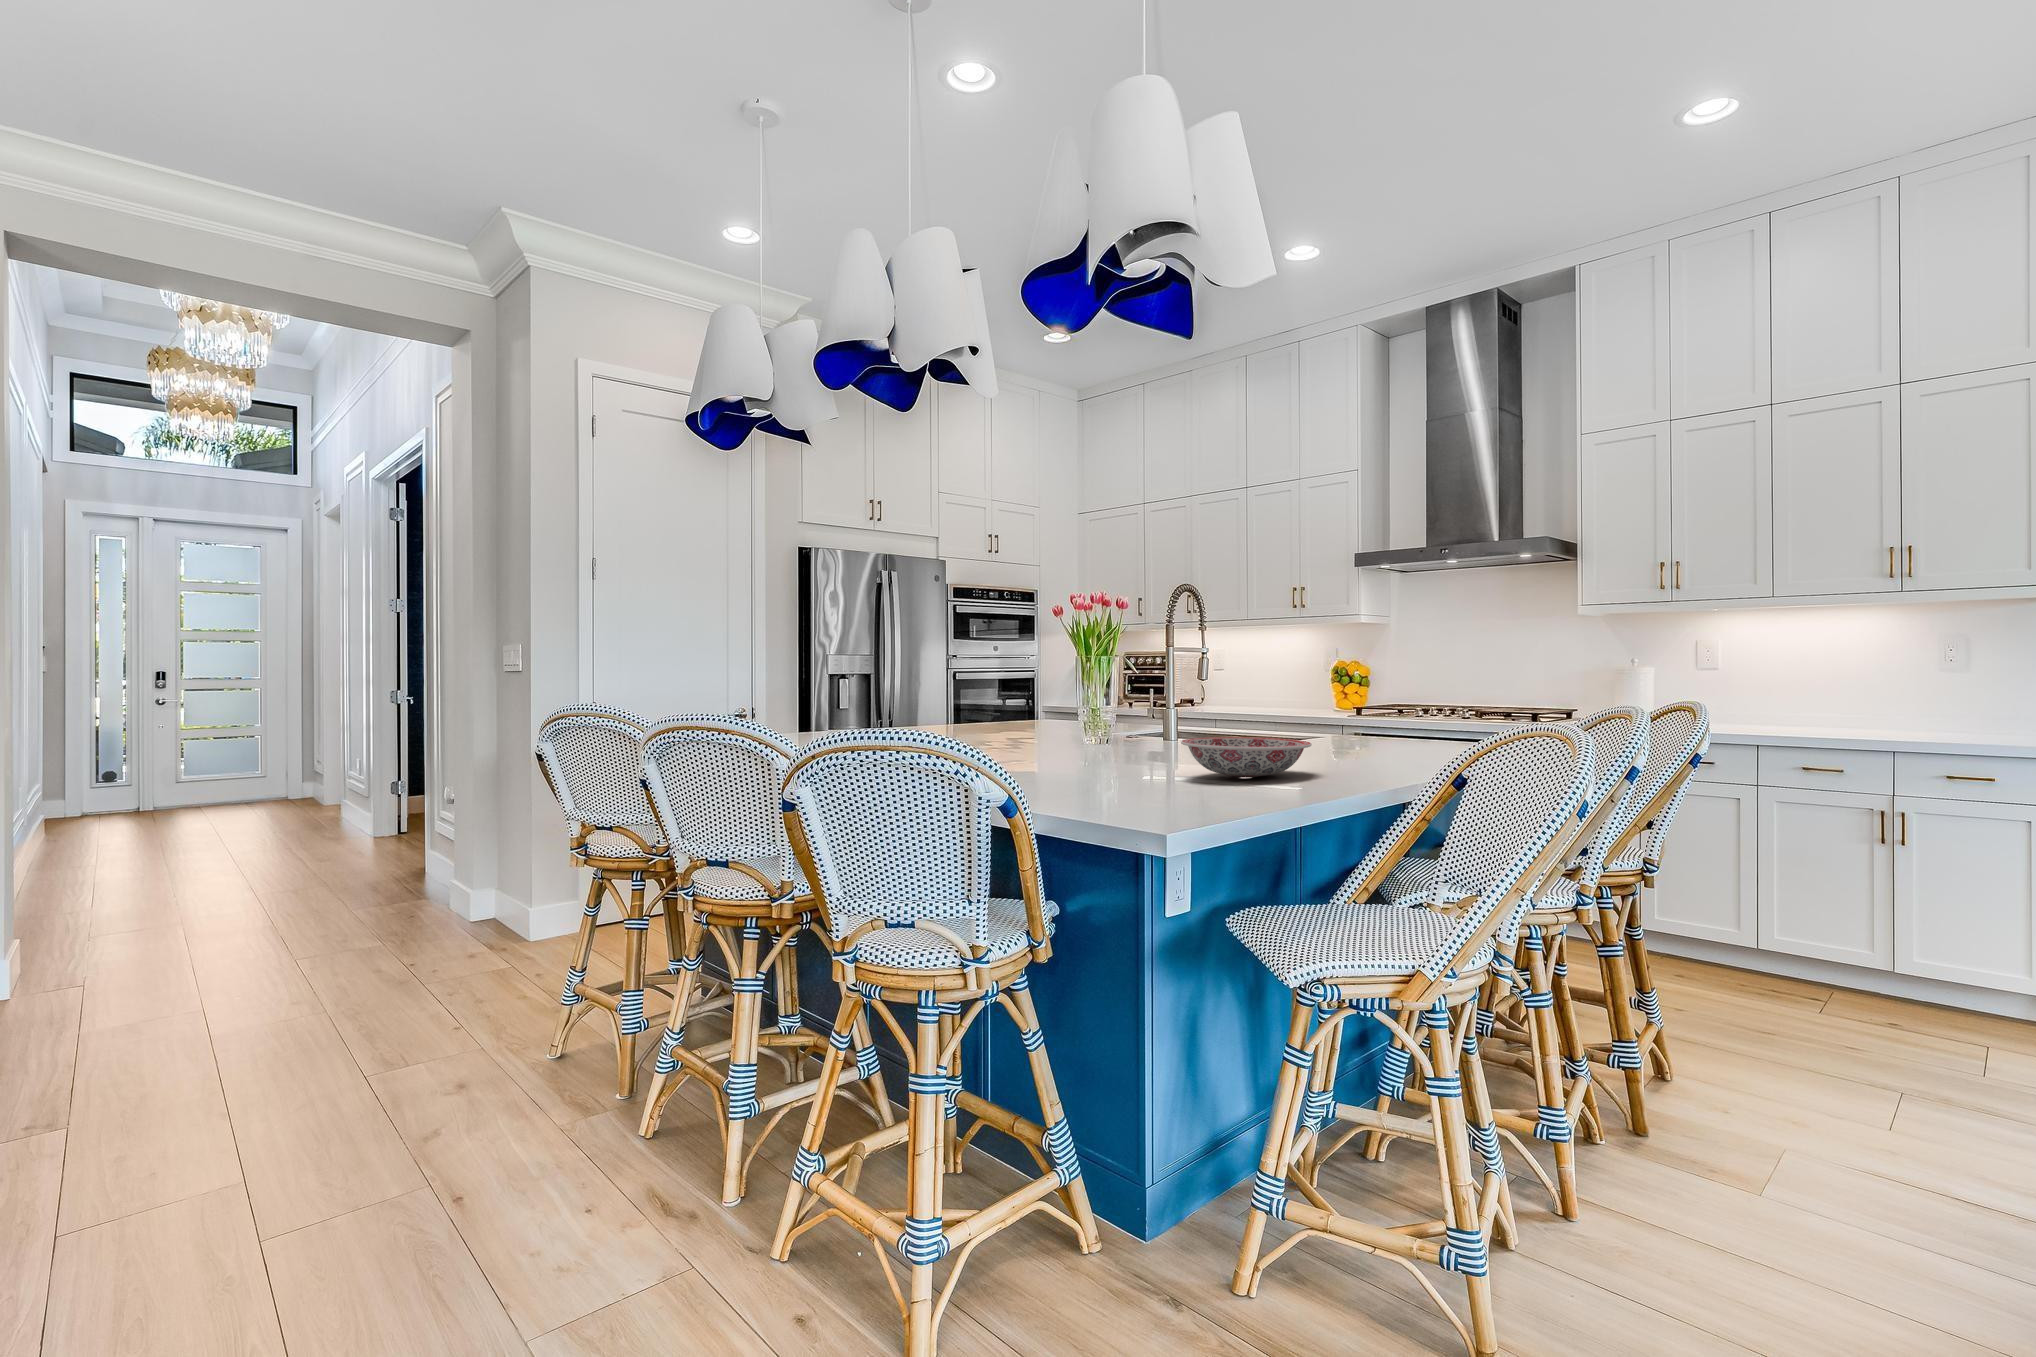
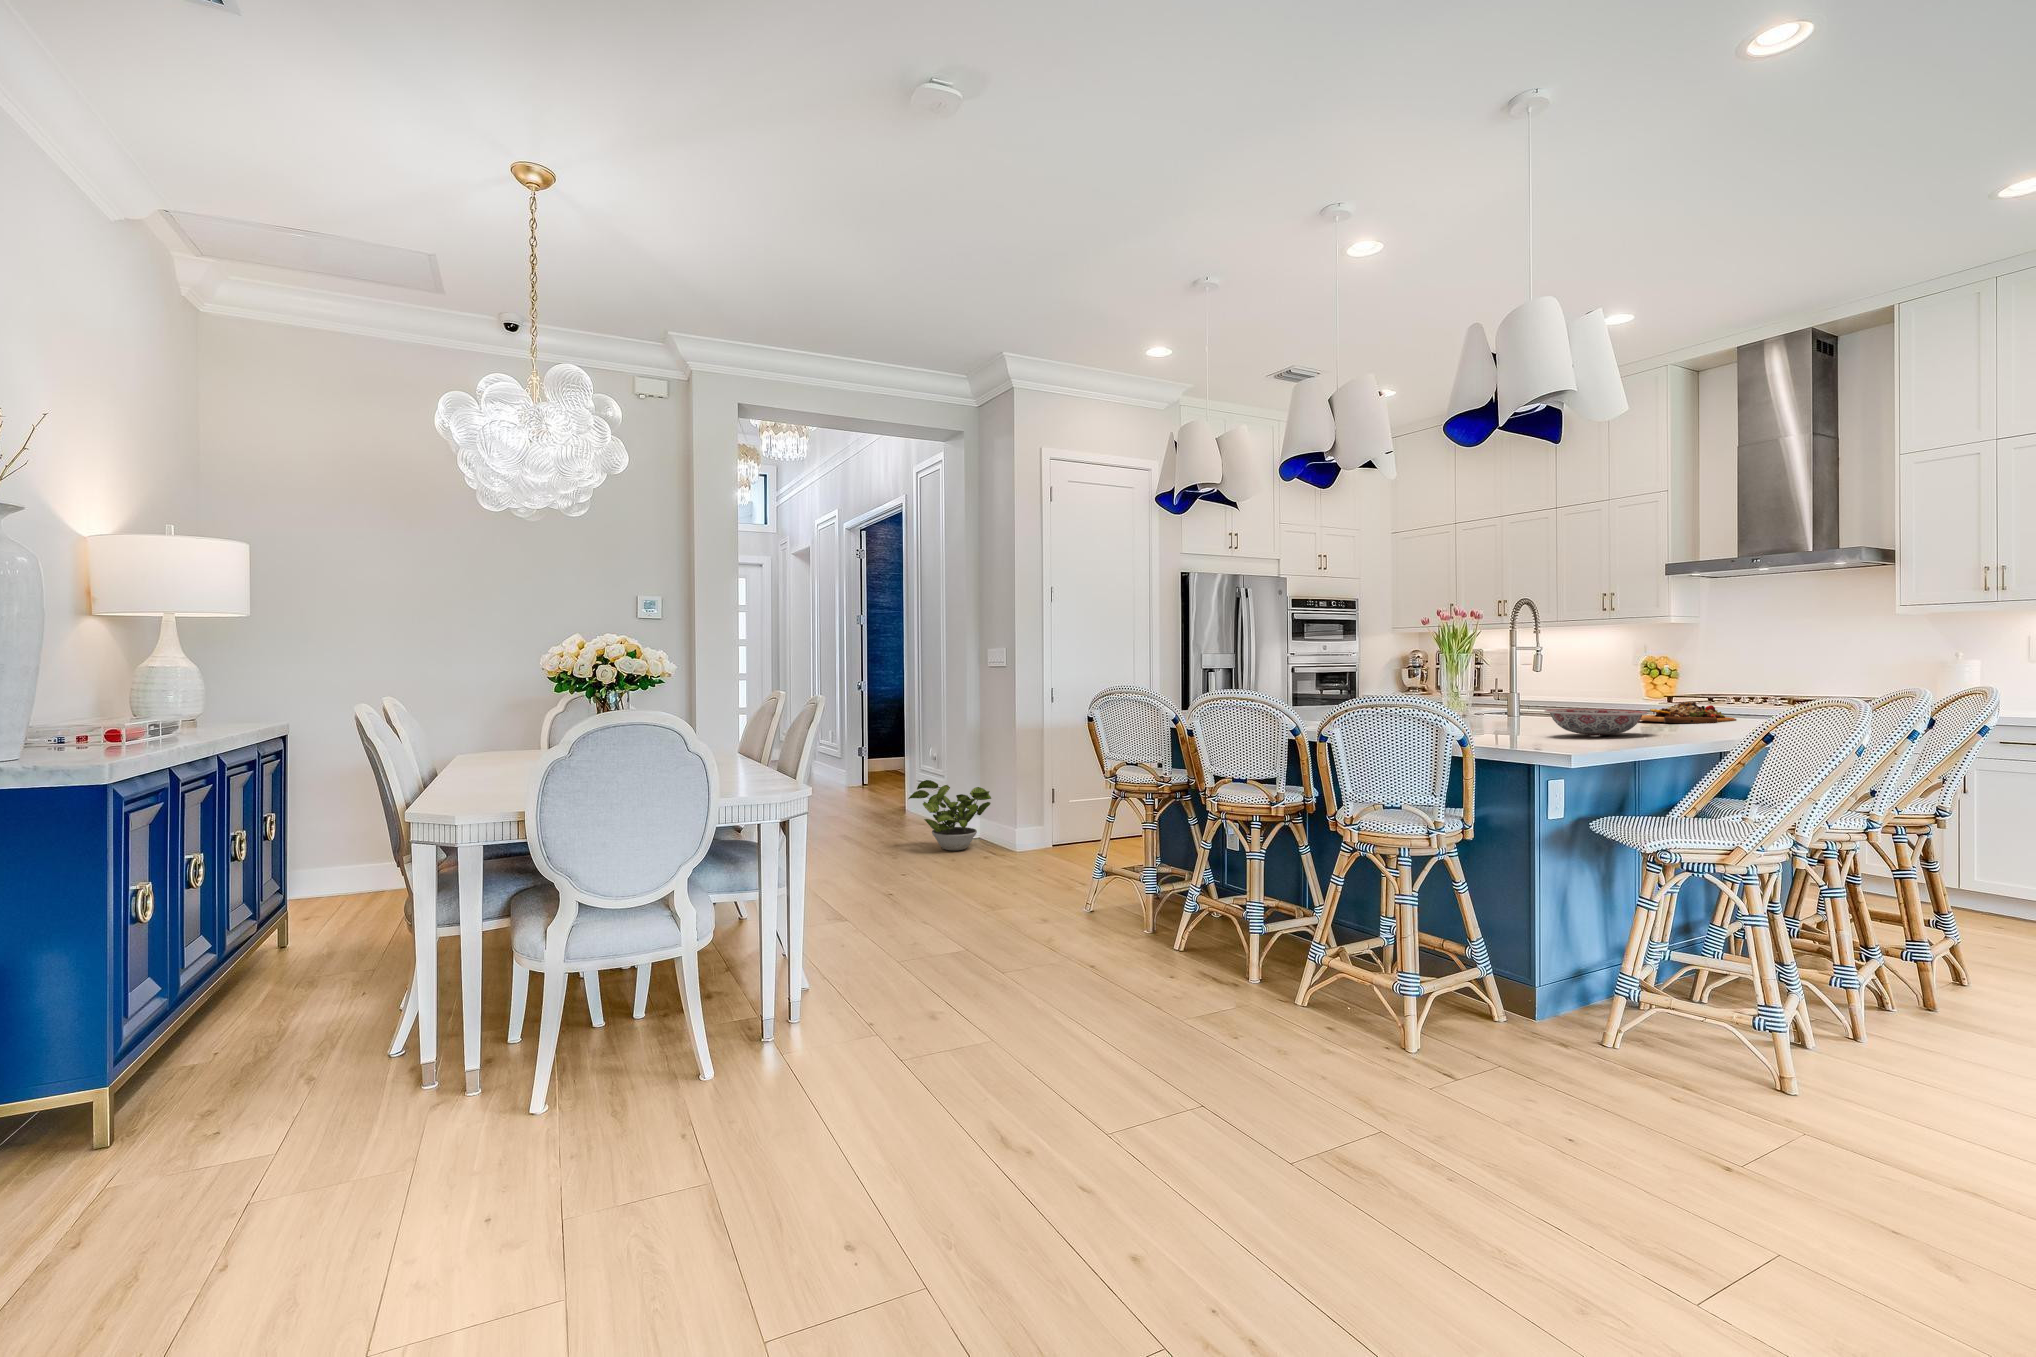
cutting board: none [1309,722,1424,752] -> present [1640,702,1736,723]
potted plant: none [372,838,514,939] -> present [908,780,991,851]

